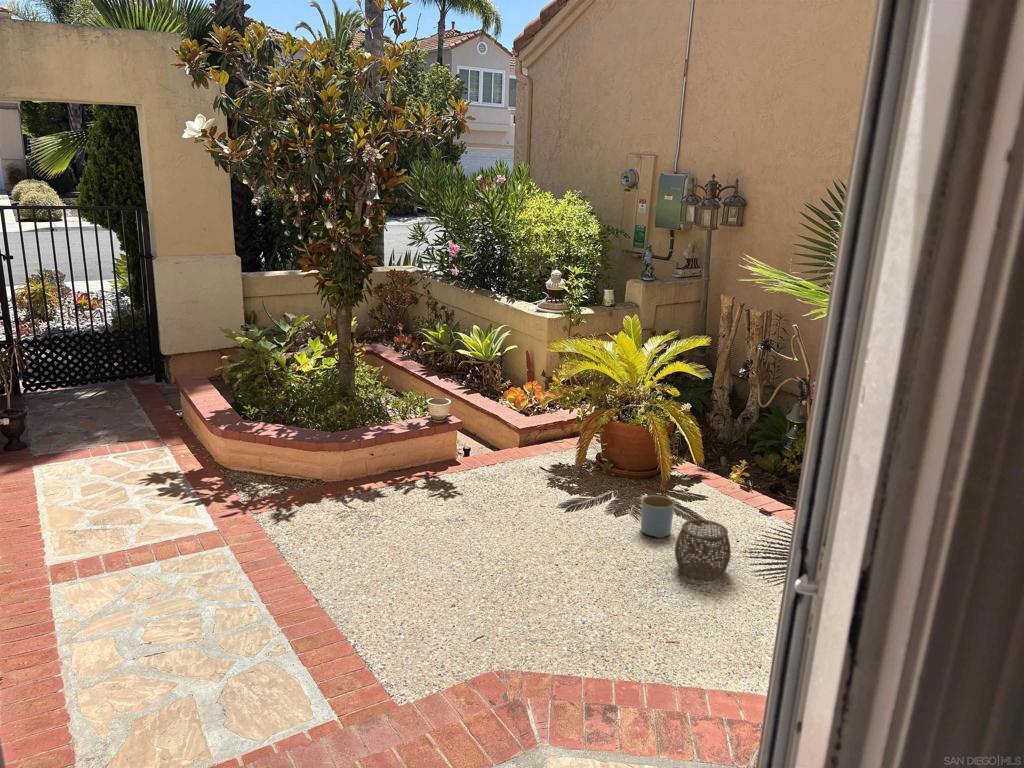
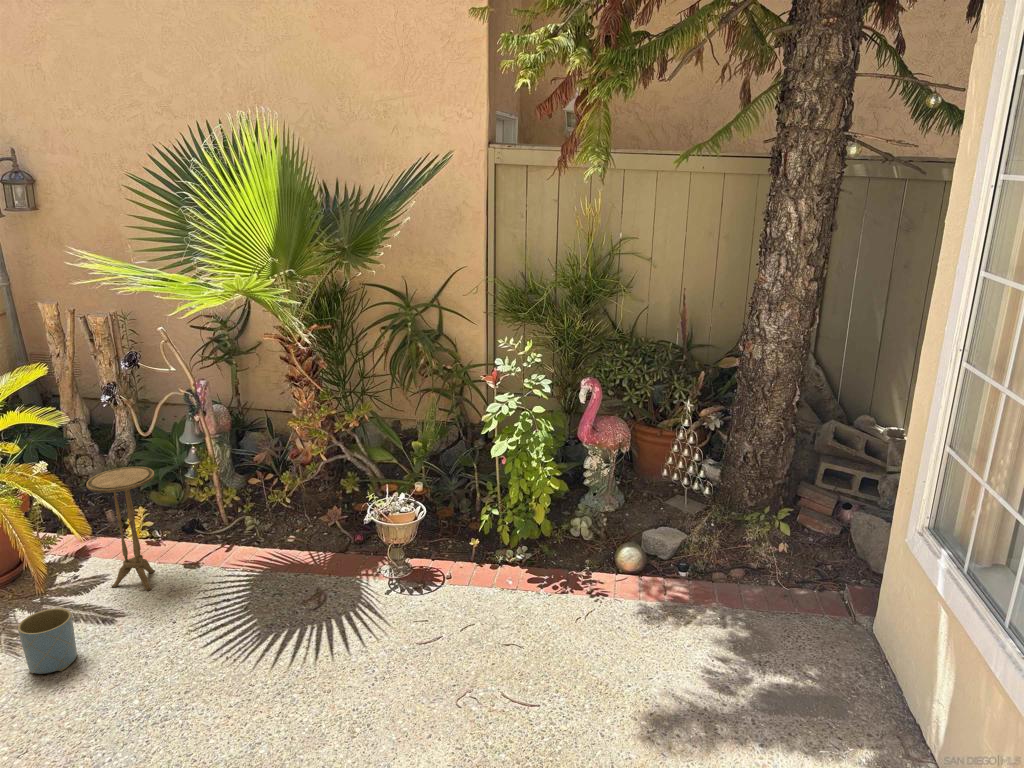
side table: none [706,420,757,516] -> present [86,467,155,591]
woven basket: present [675,519,731,581] -> none [95,620,180,713]

